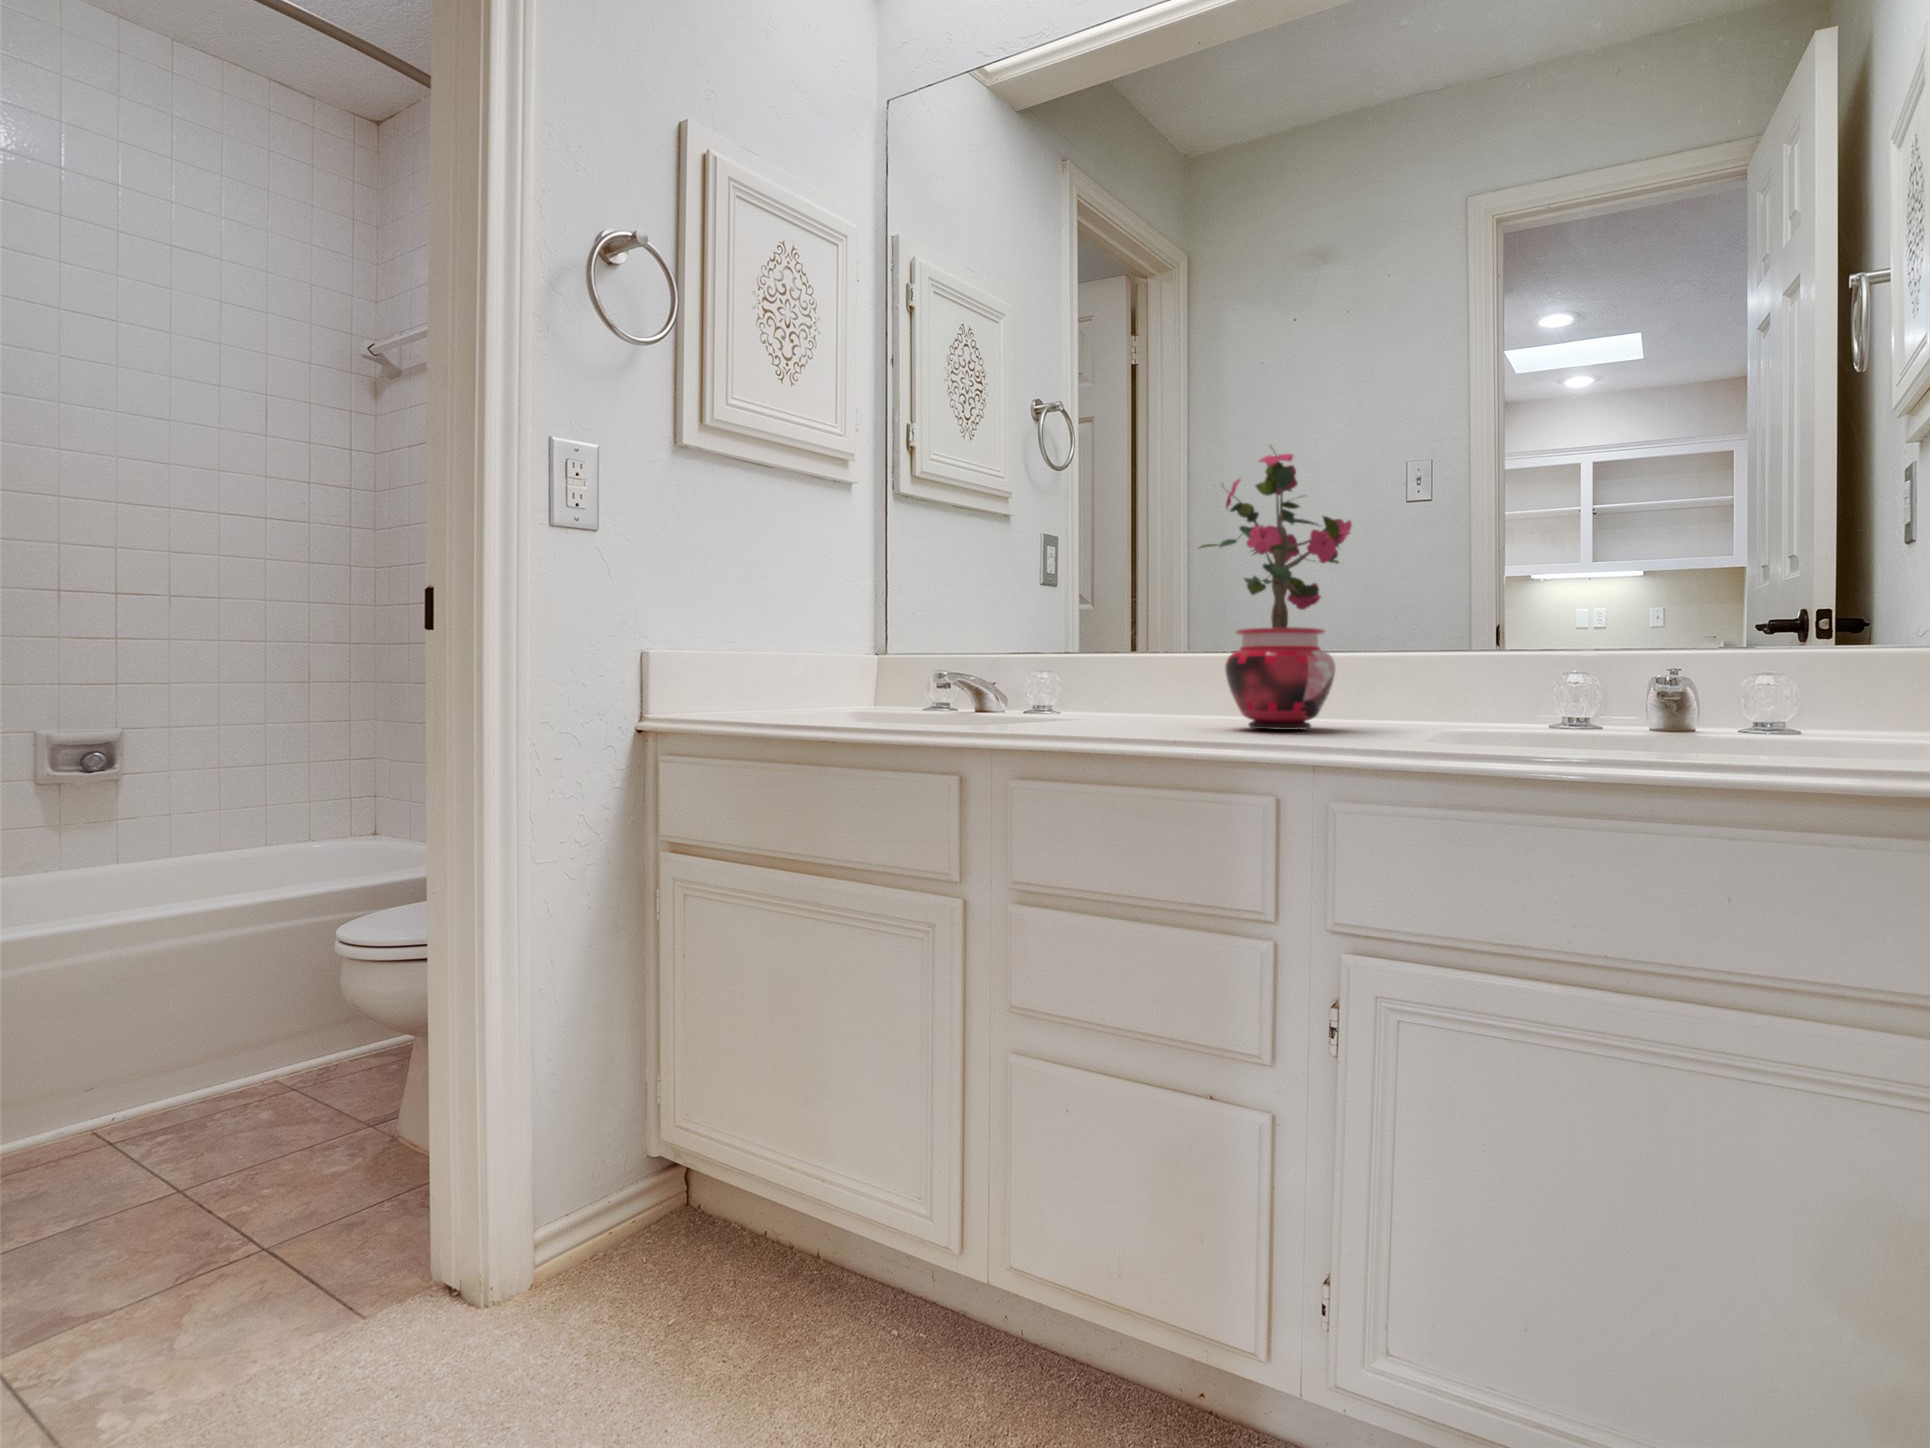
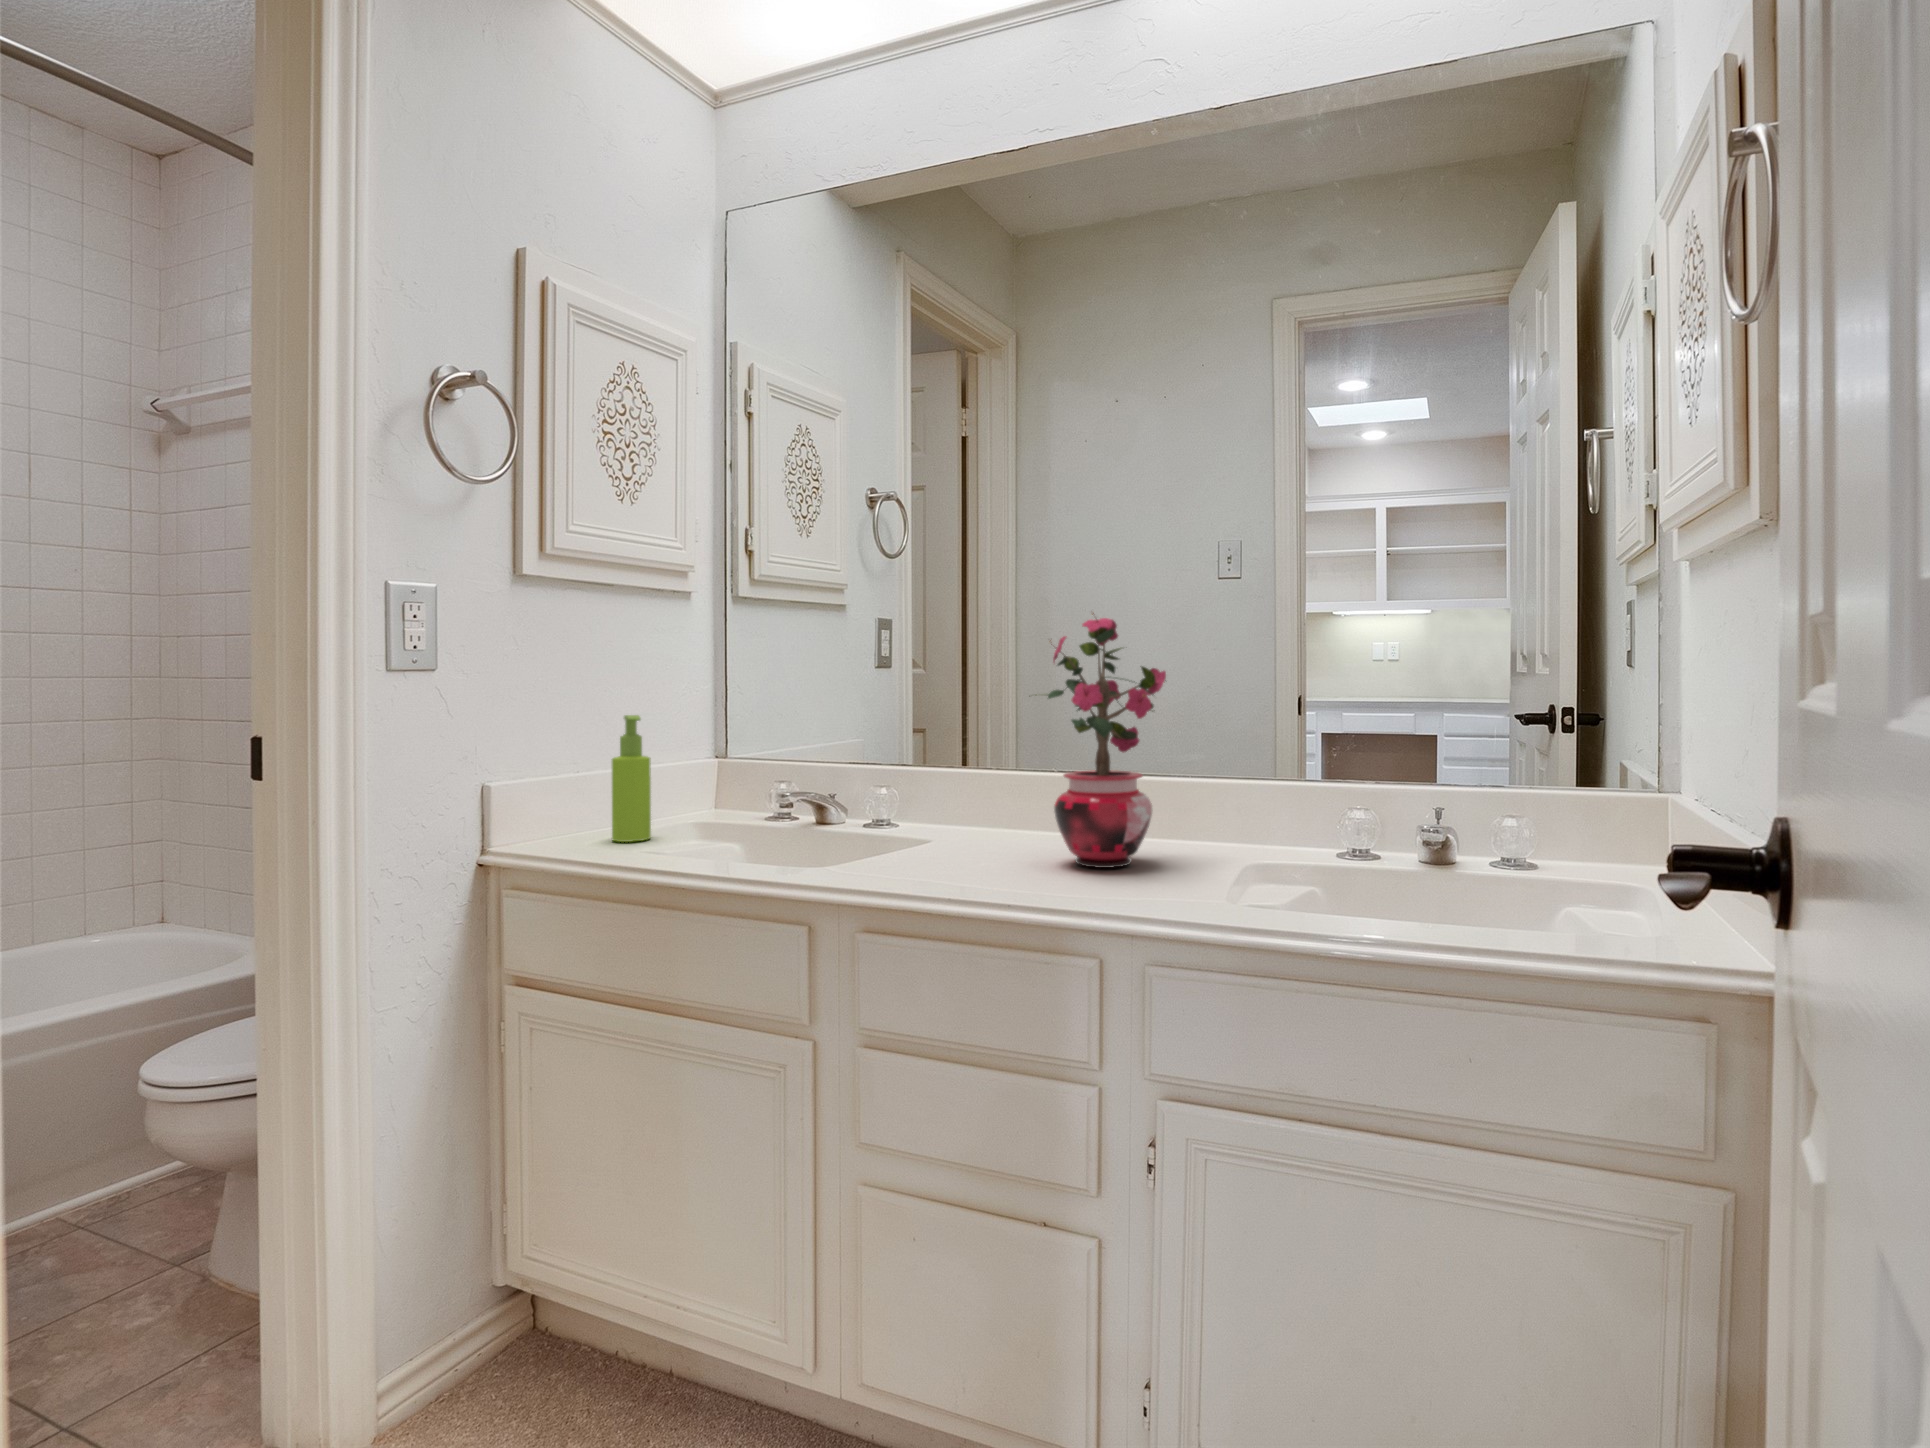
soap dispenser: none [768,588,806,716] -> present [612,715,651,842]

